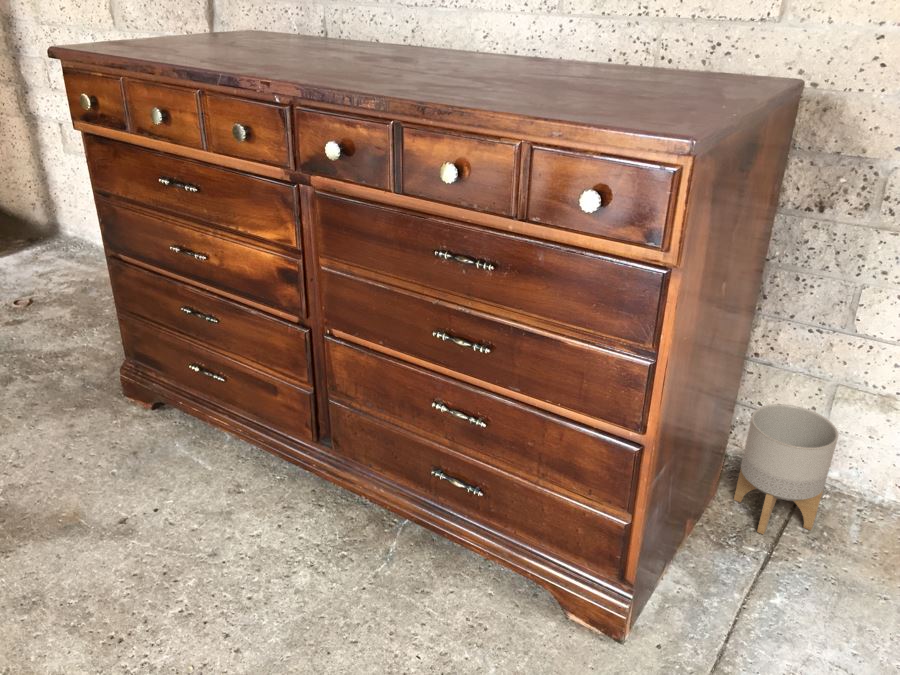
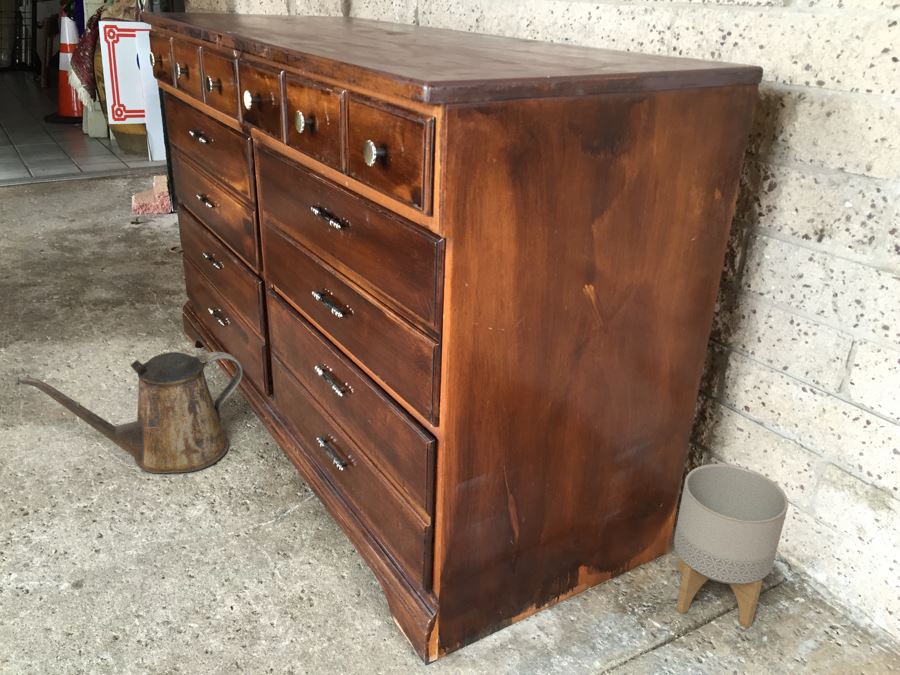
watering can: none [83,408,281,554] -> present [18,352,243,473]

